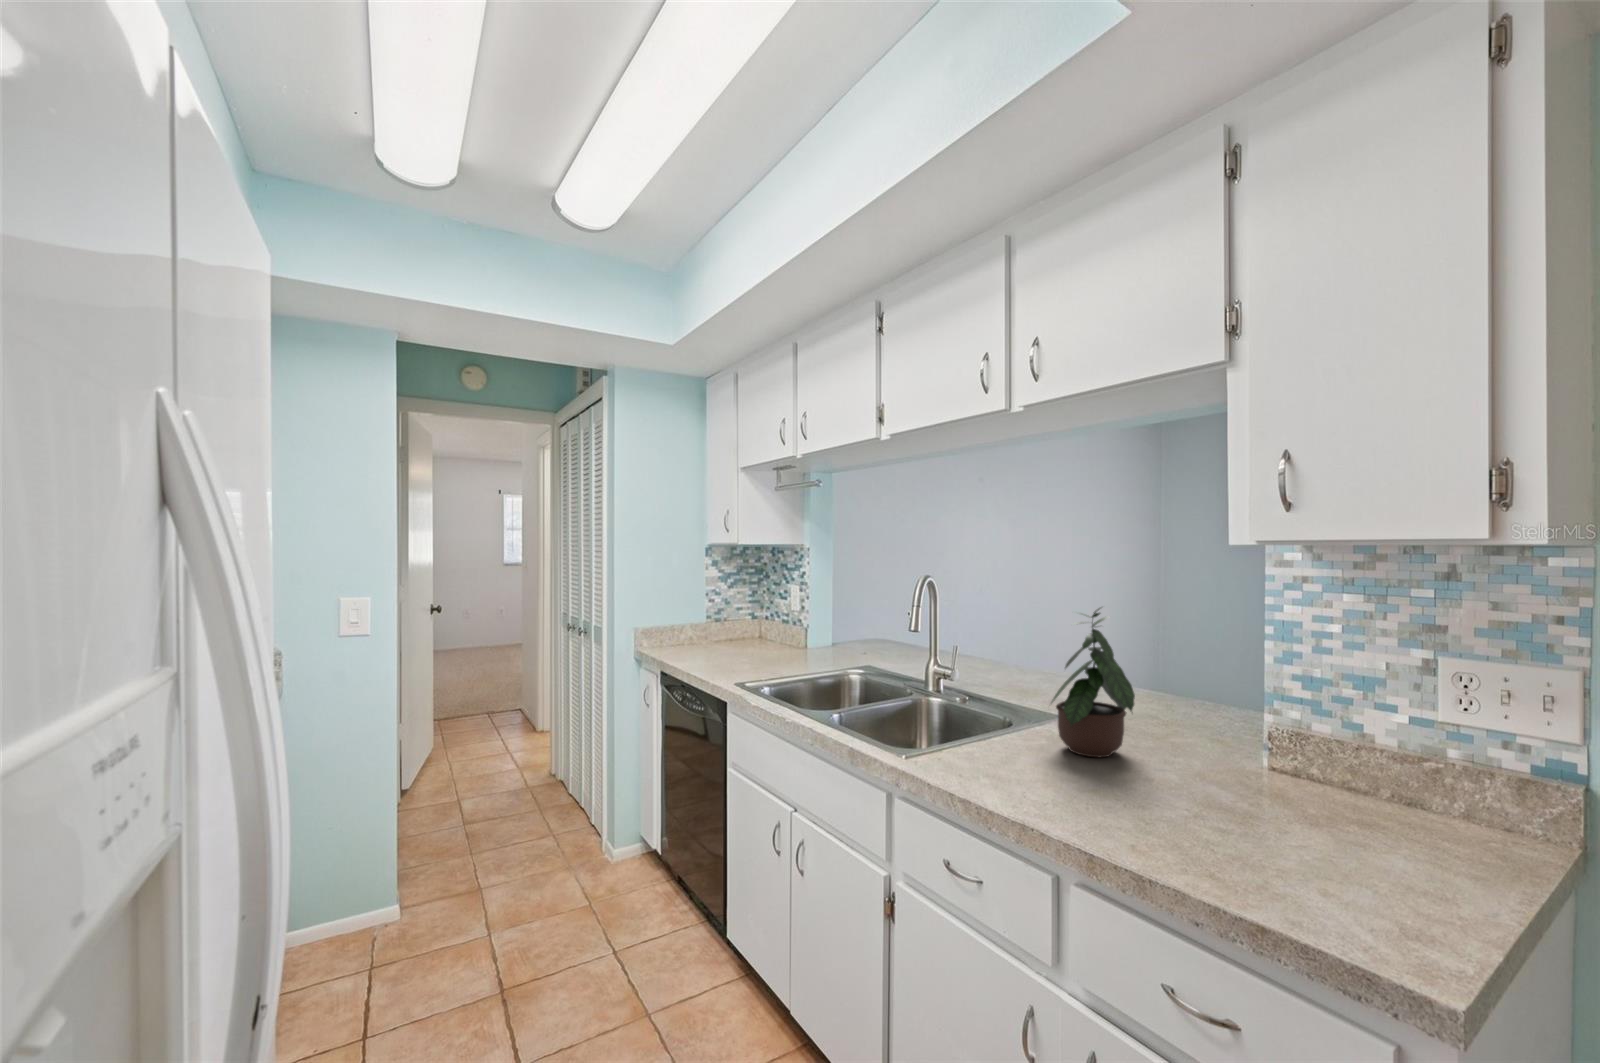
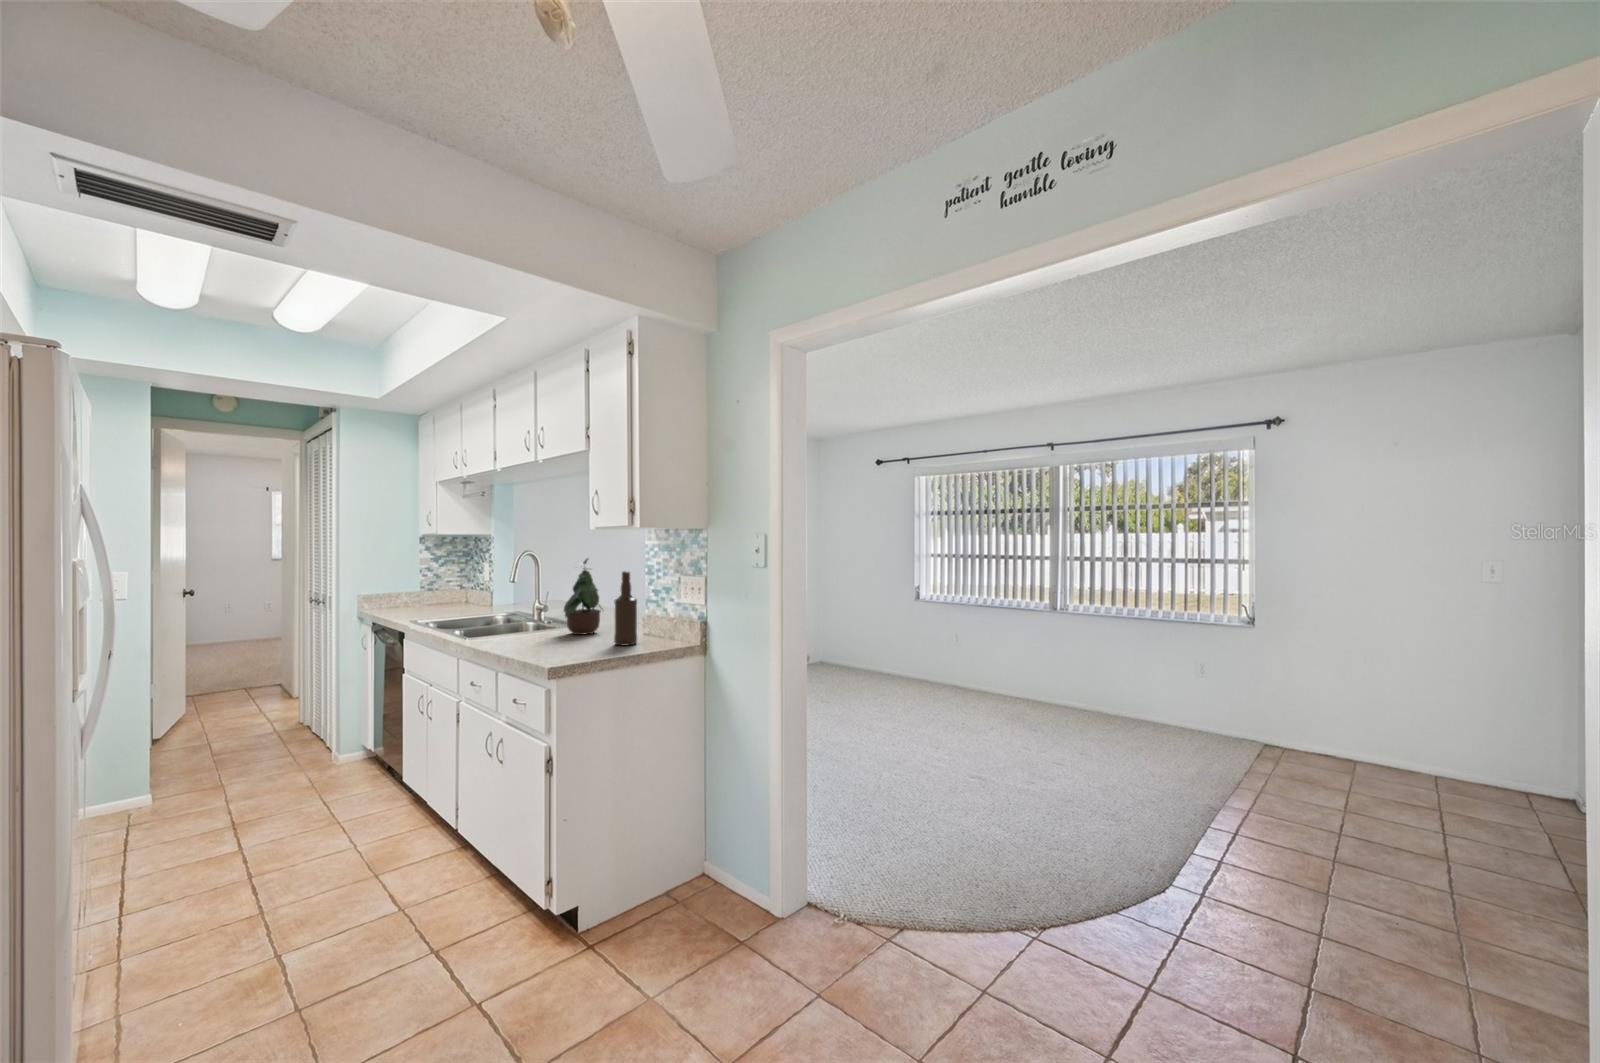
bottle: none [1256,652,1318,827] -> present [614,571,637,646]

